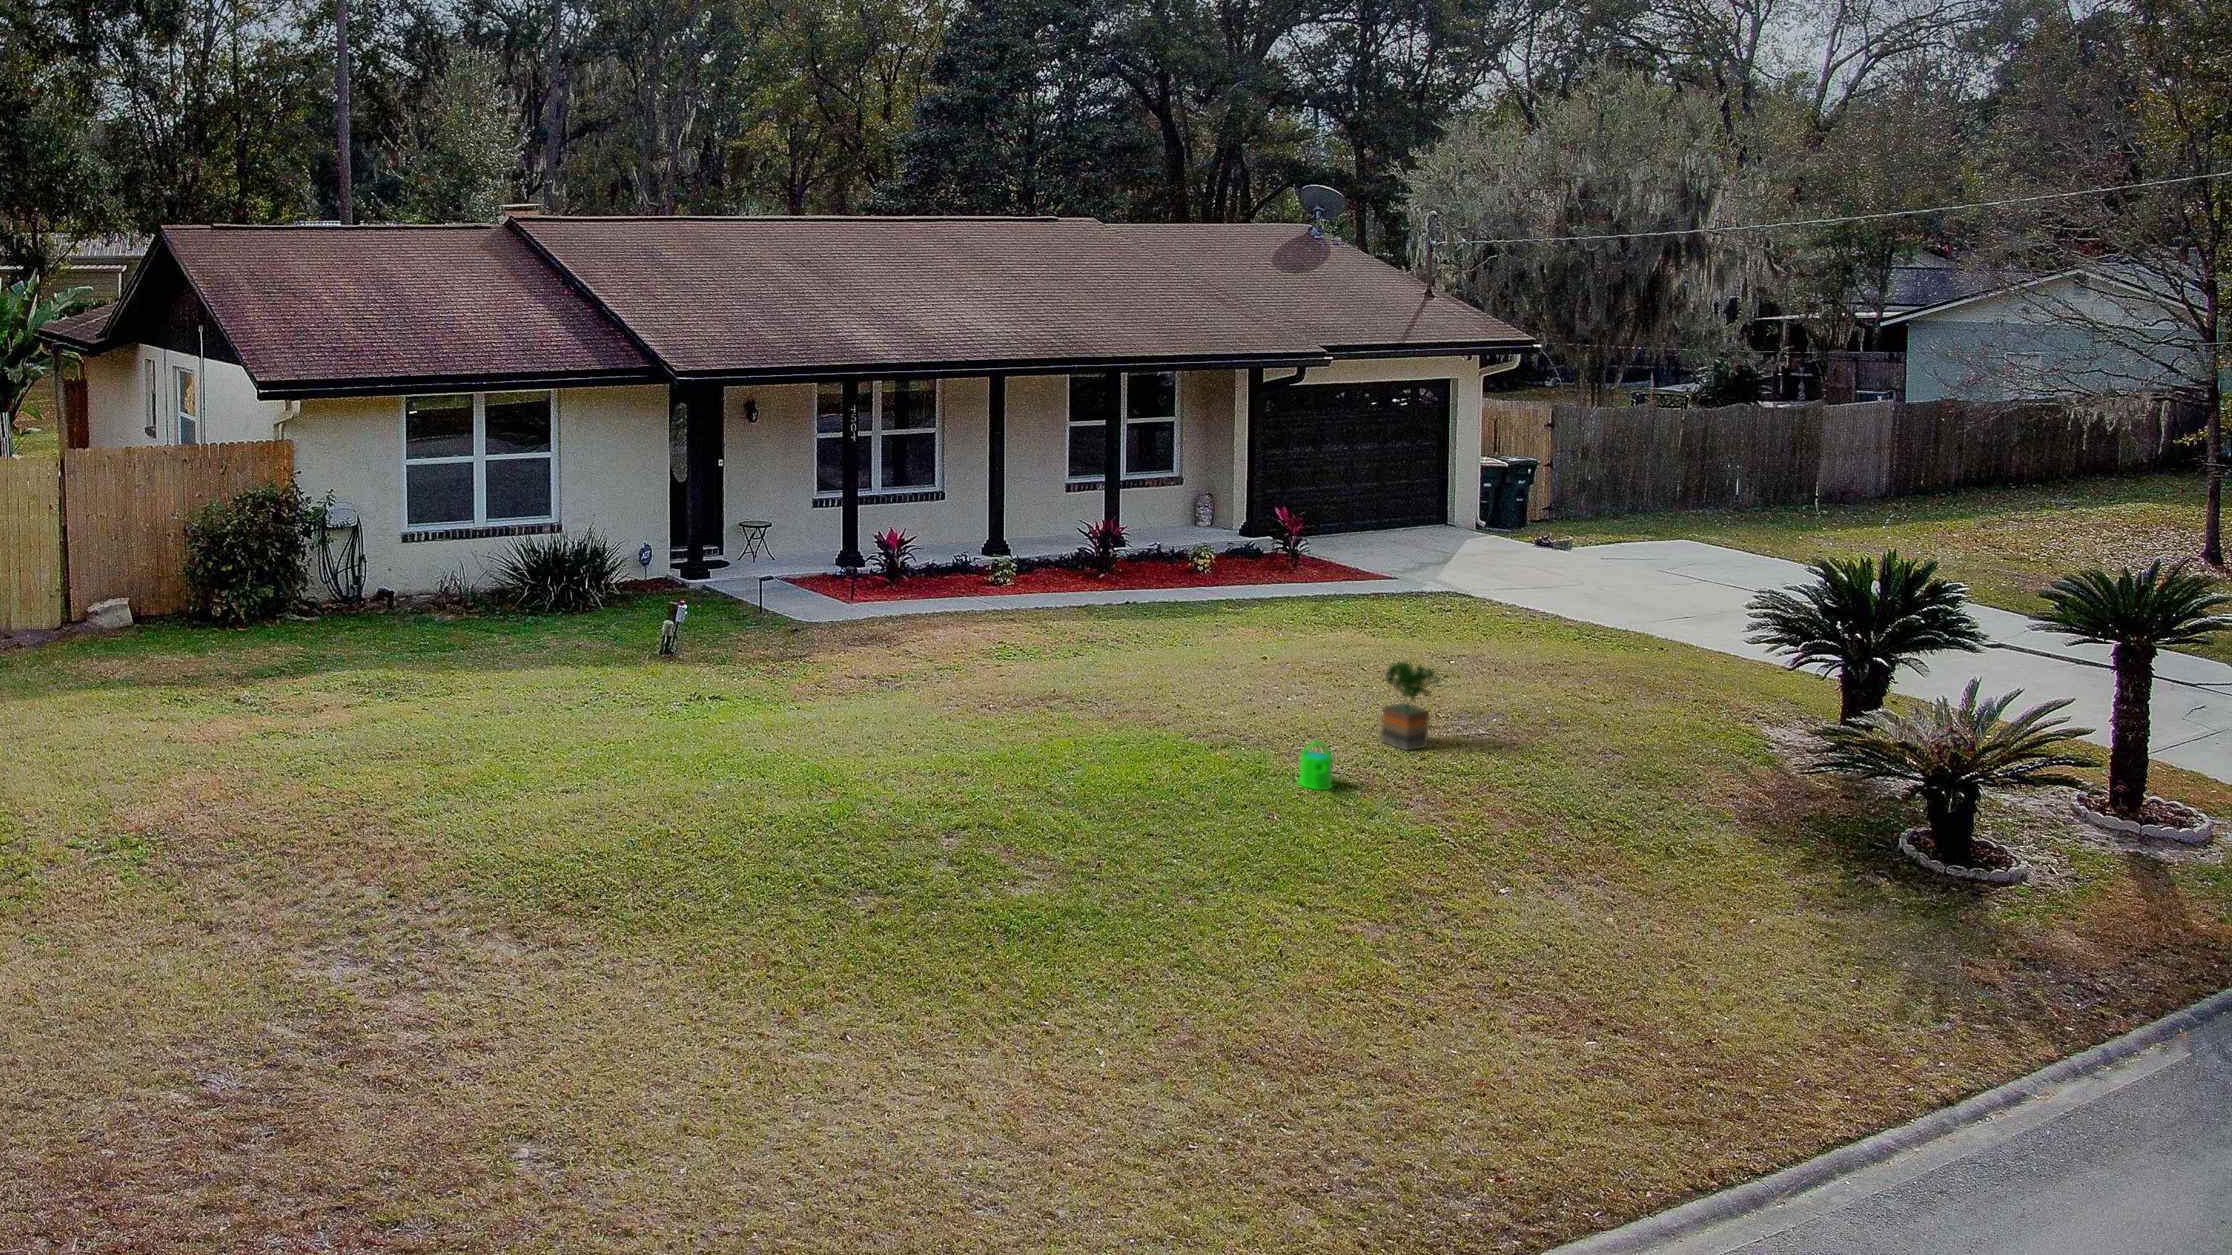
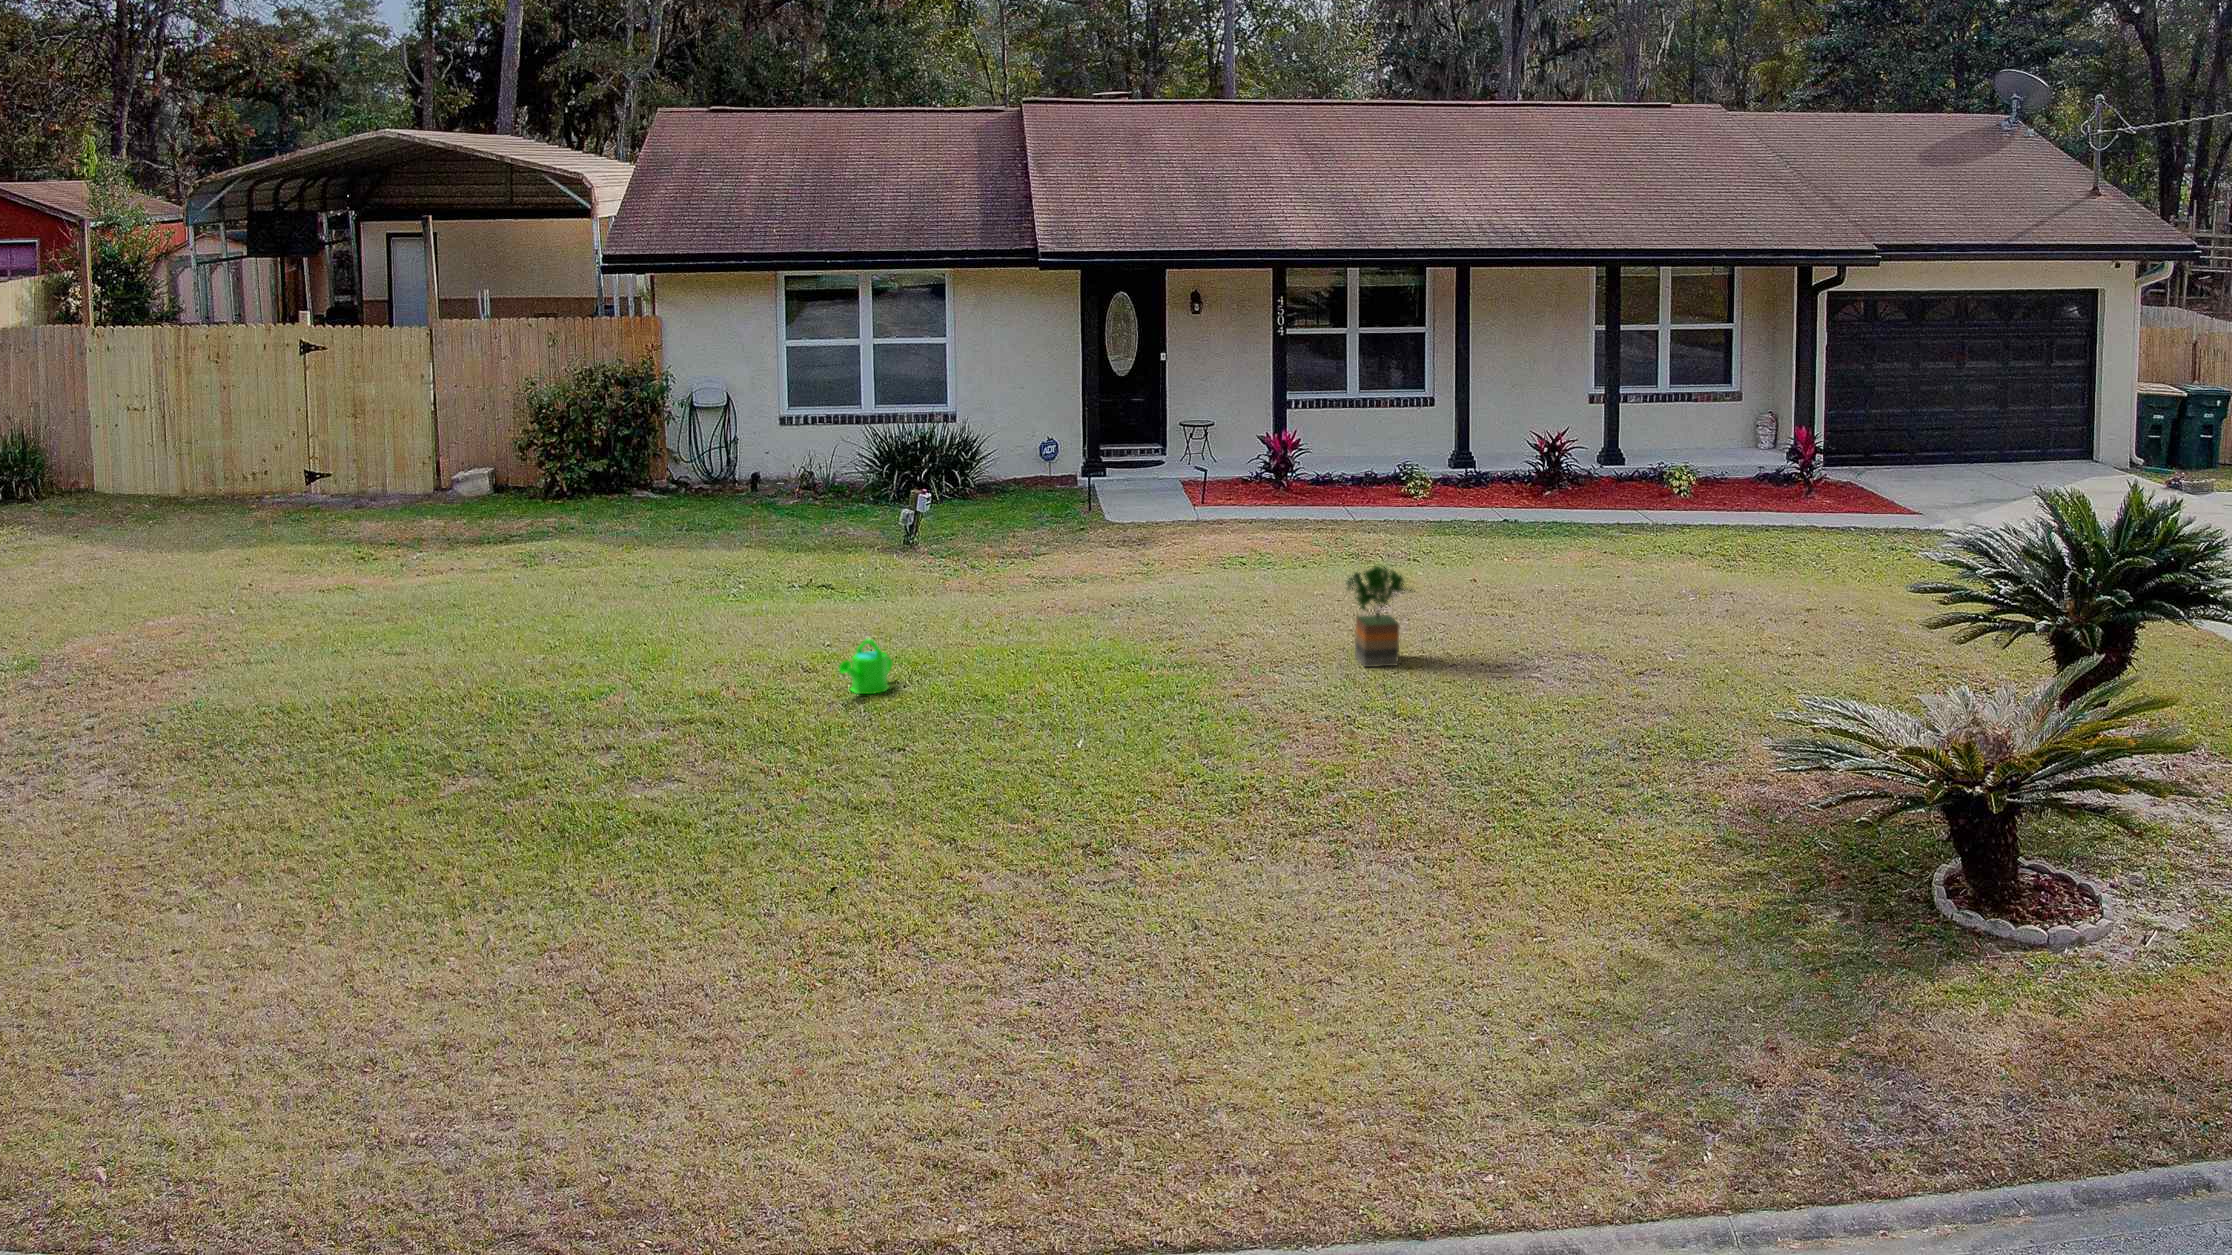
watering can: present [1298,740,1333,790] -> present [839,638,893,694]

